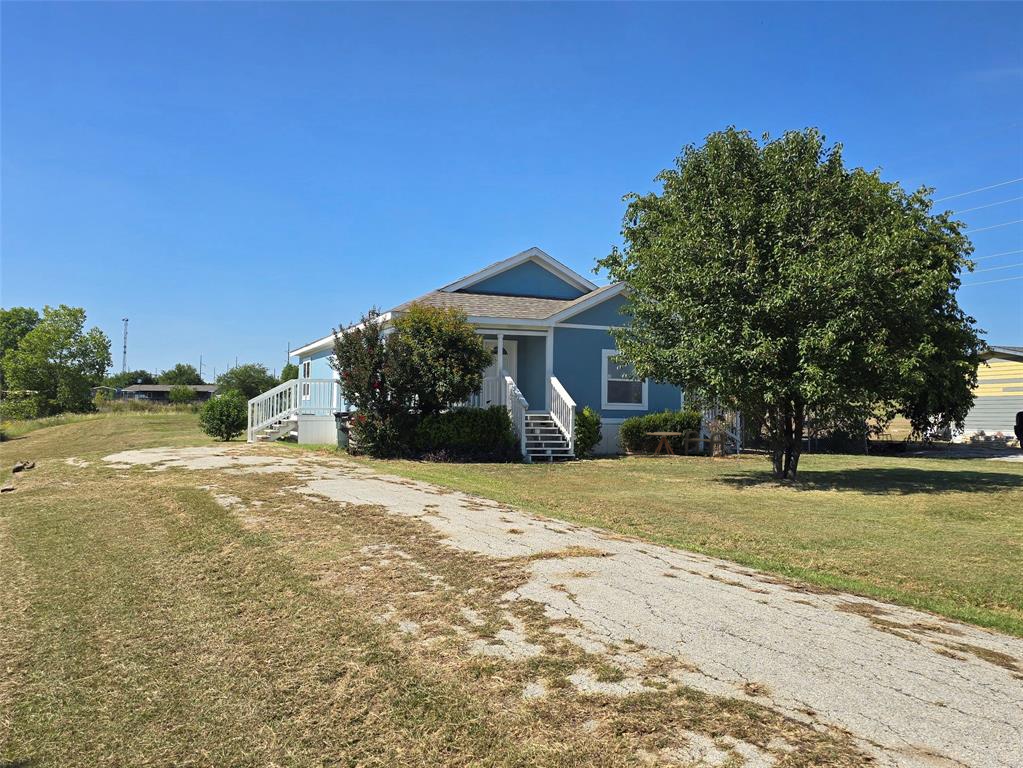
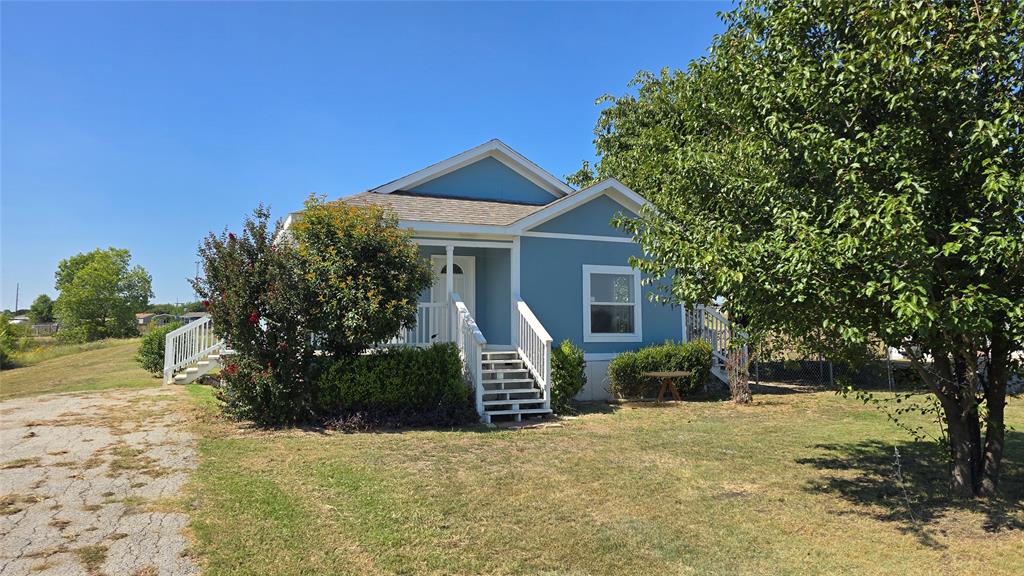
bench: present [685,431,724,457] -> none [693,367,745,404]

